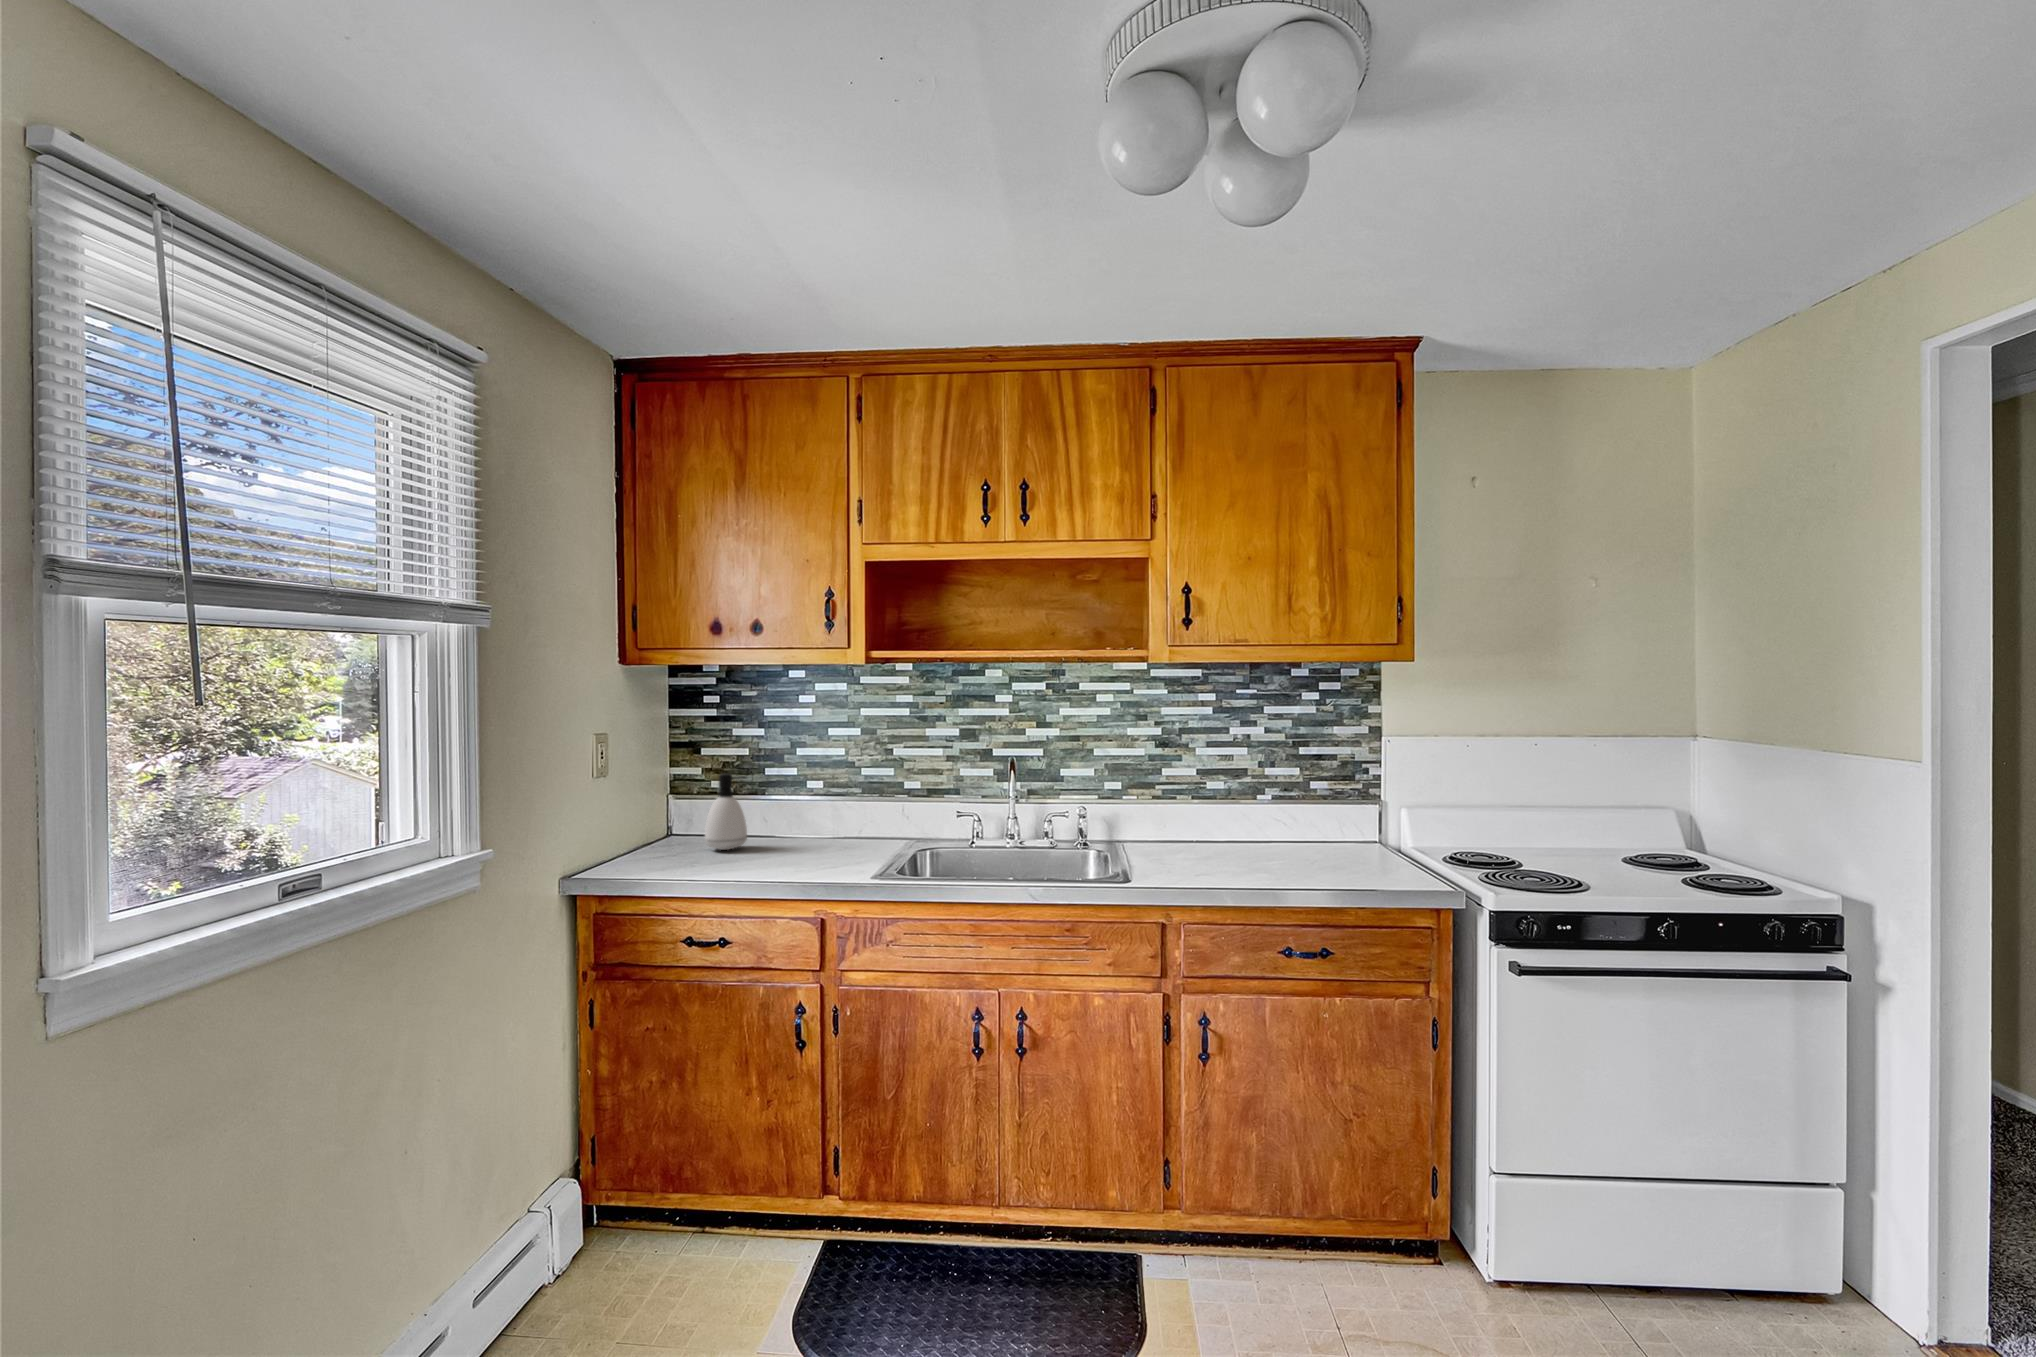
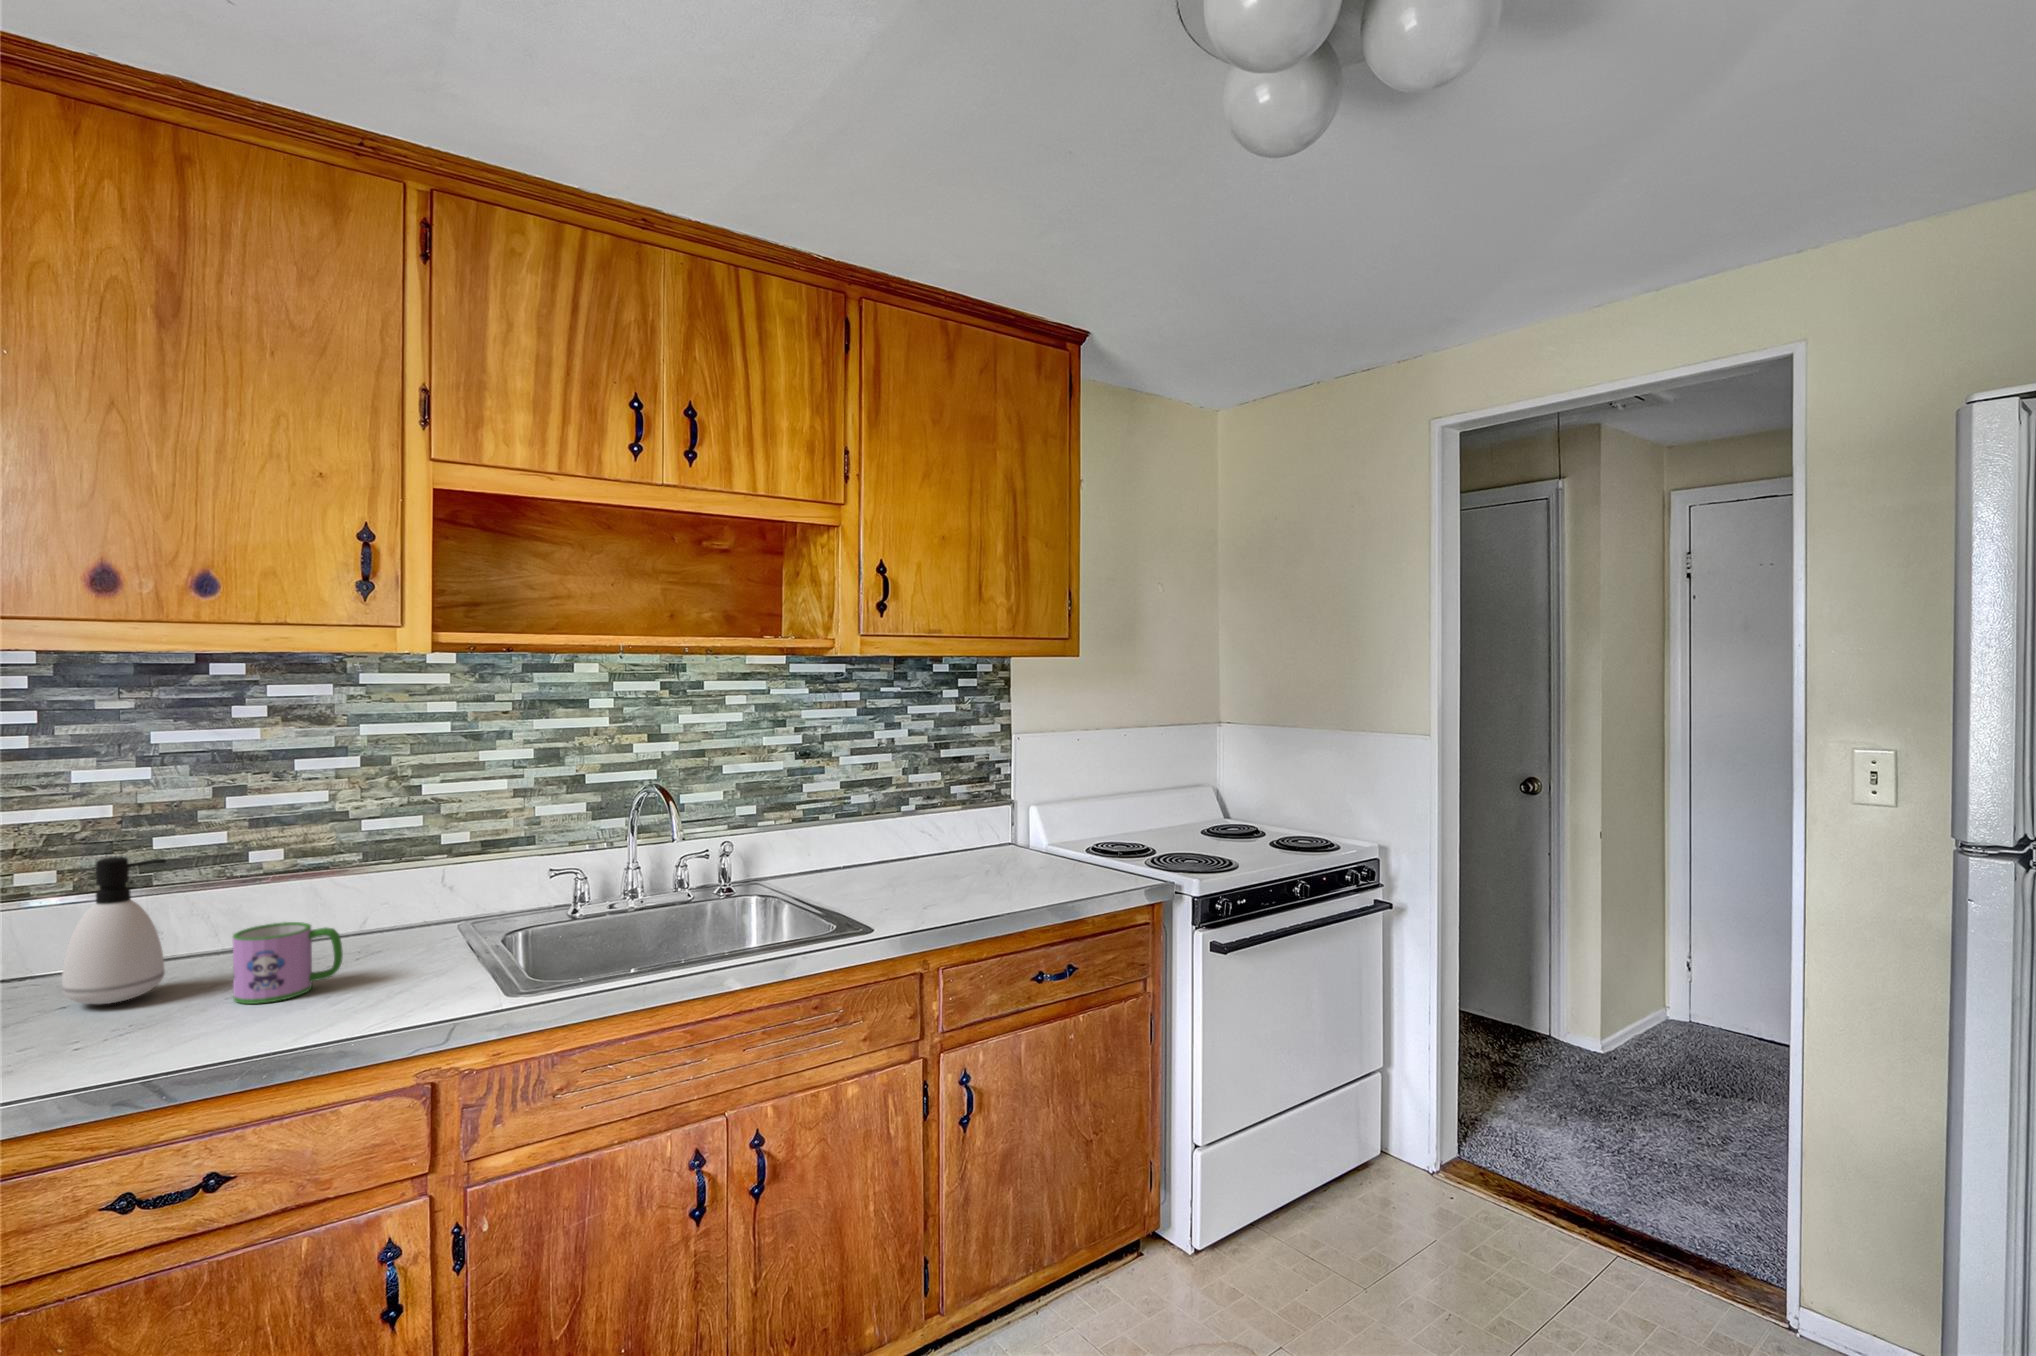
mug: none [762,818,811,860] -> present [233,922,343,1004]

